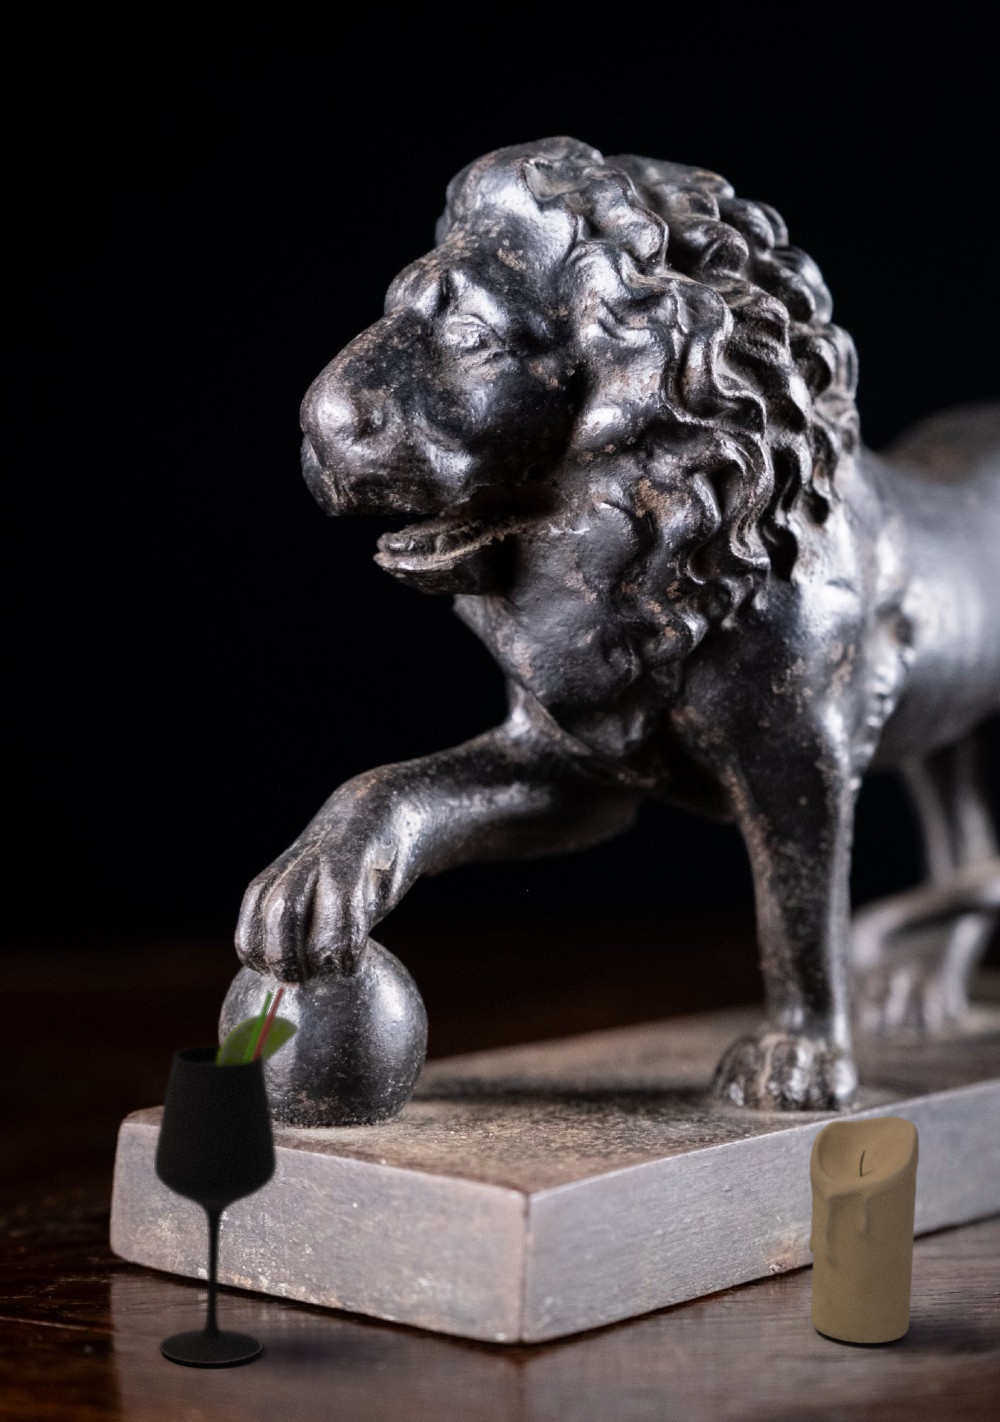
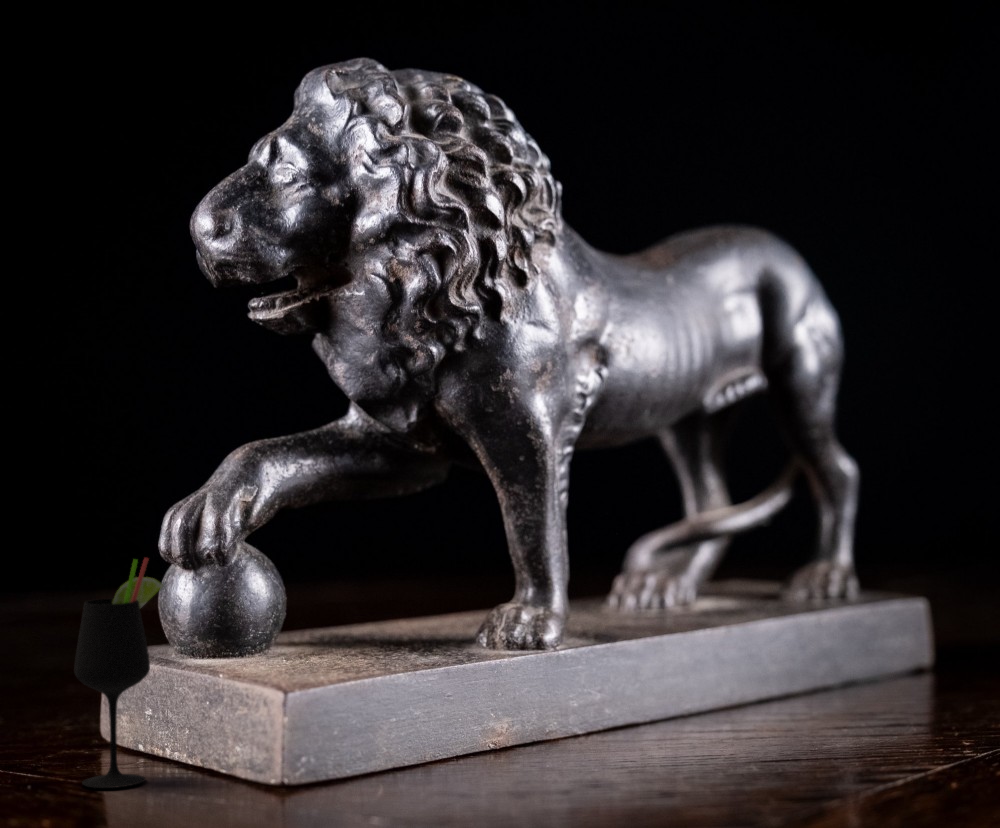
candle: present [809,1116,919,1343] -> none [490,636,557,775]

